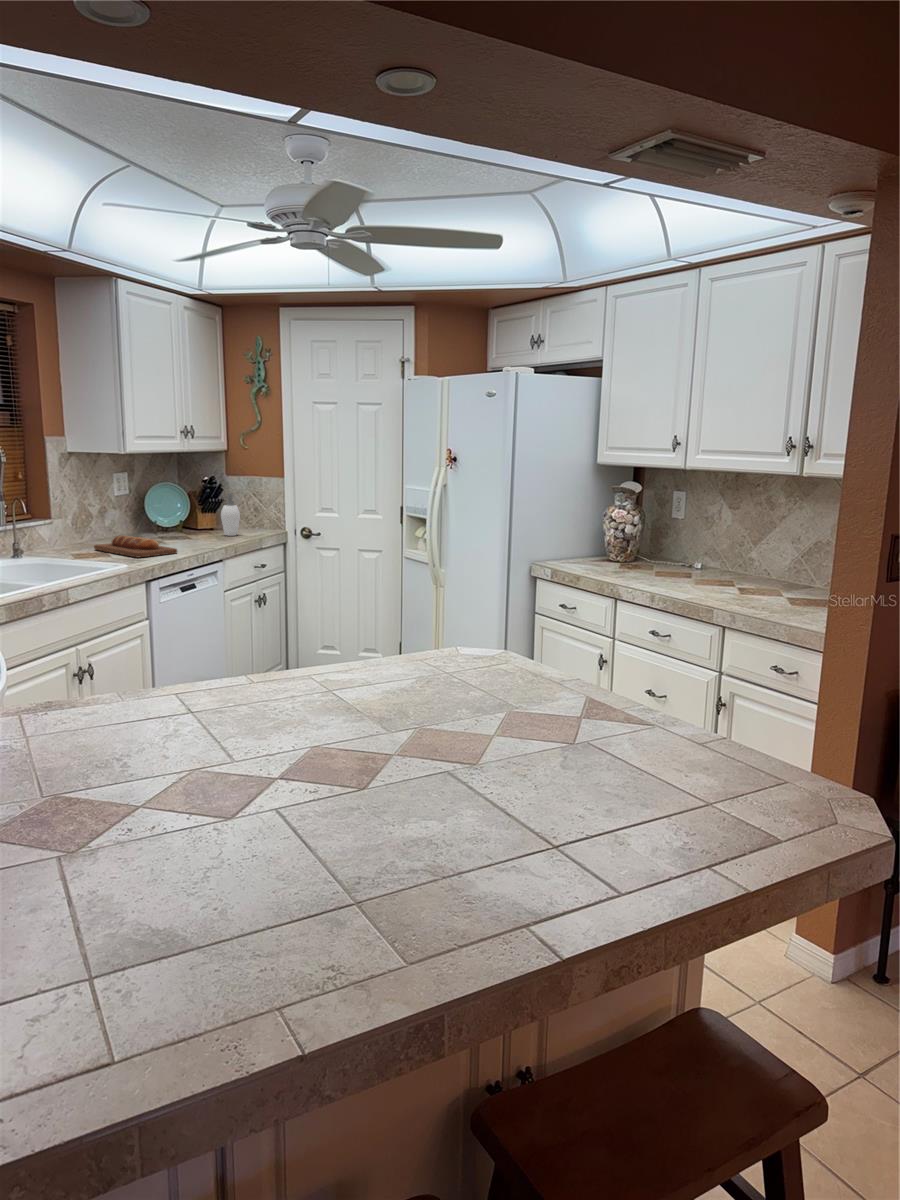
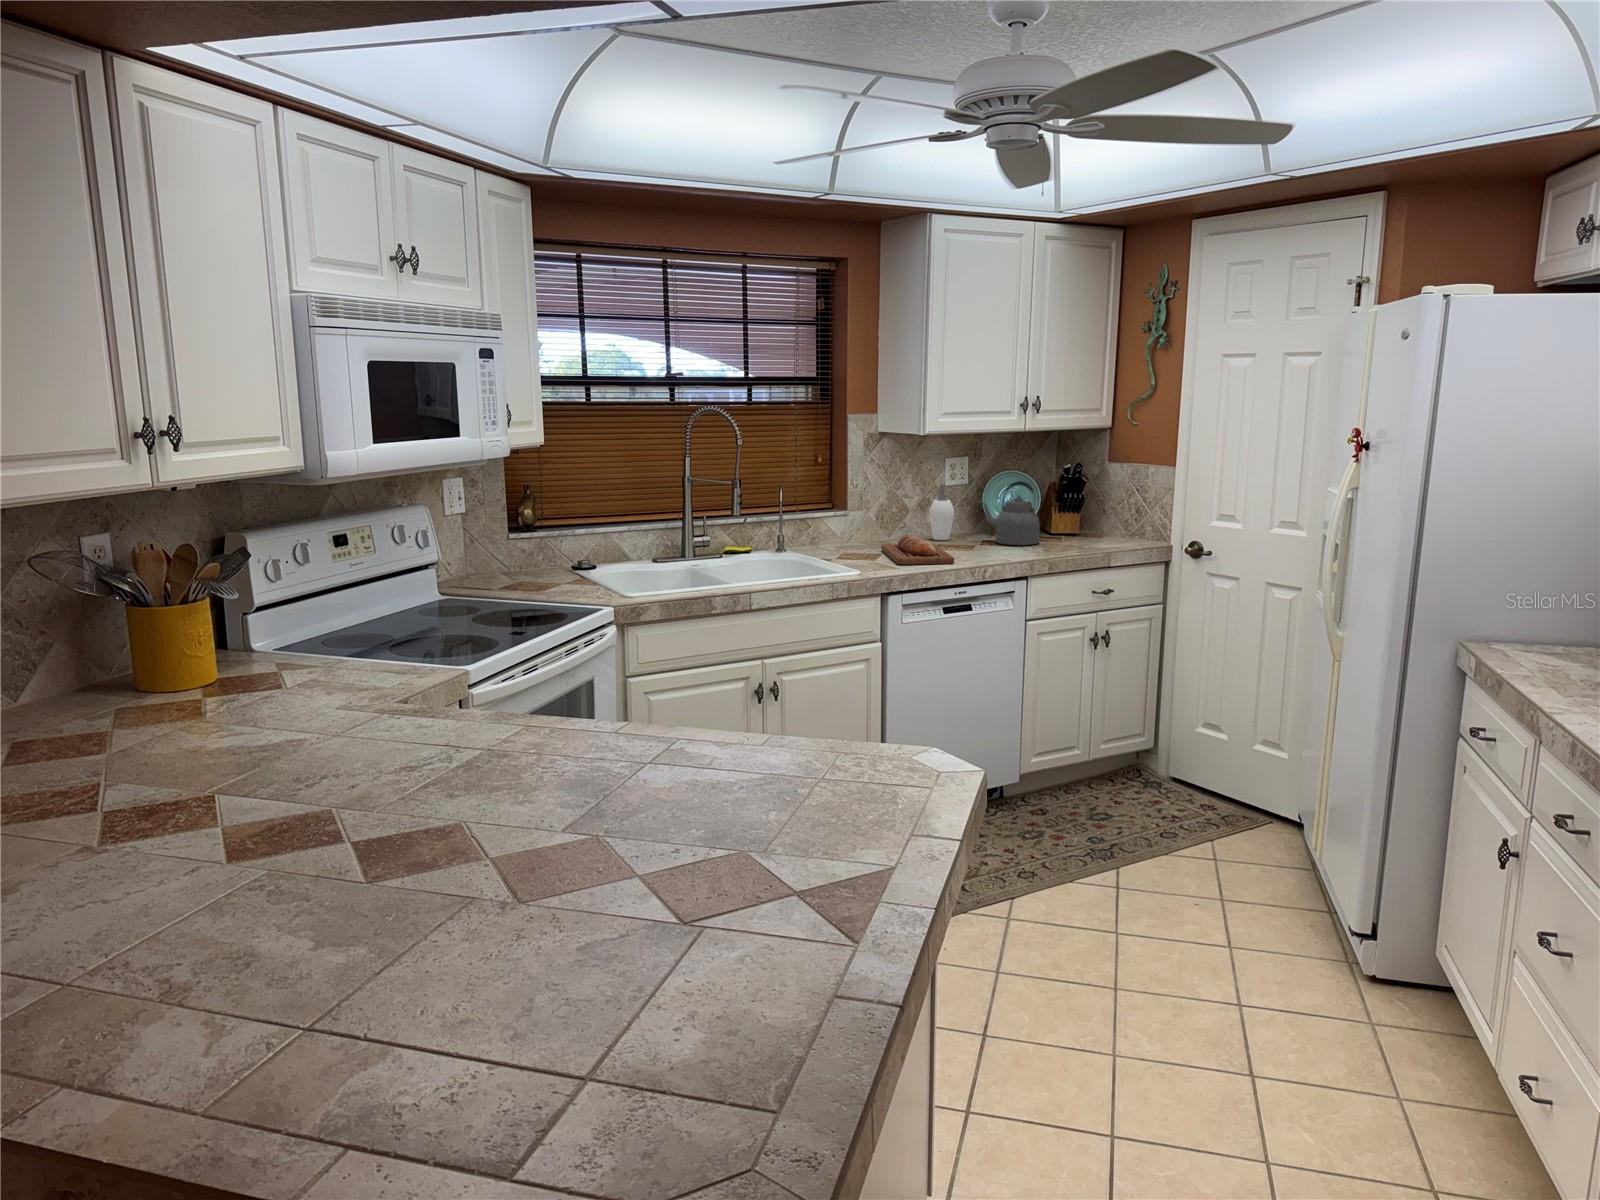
kettle: none [150,490,203,538] -> present [980,481,1040,545]
soap dispenser: present [221,493,240,536] -> present [930,484,962,540]

